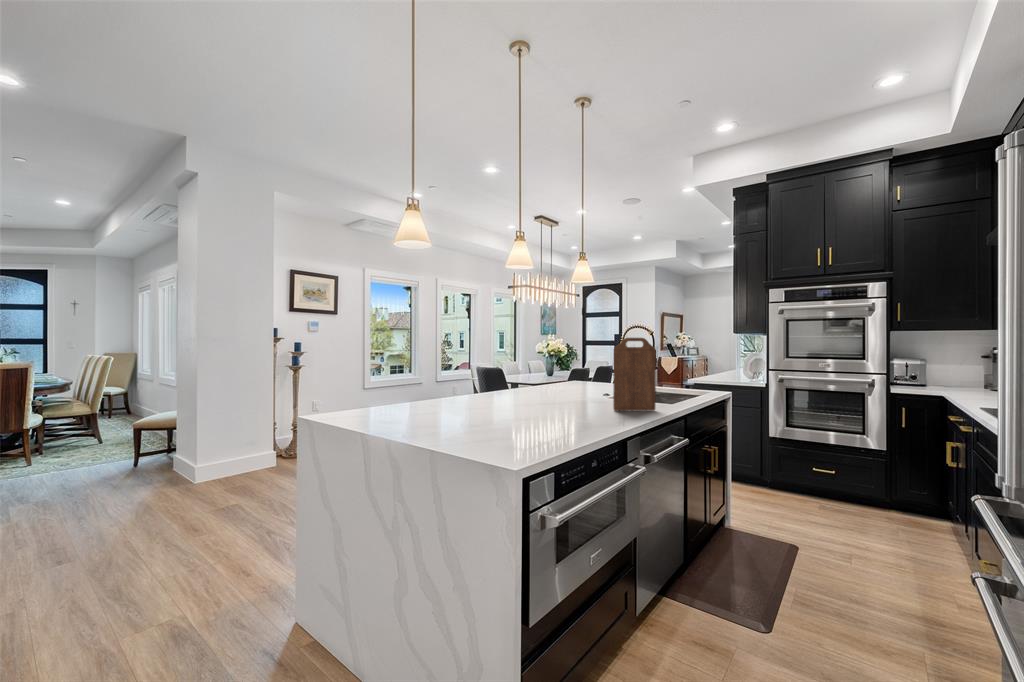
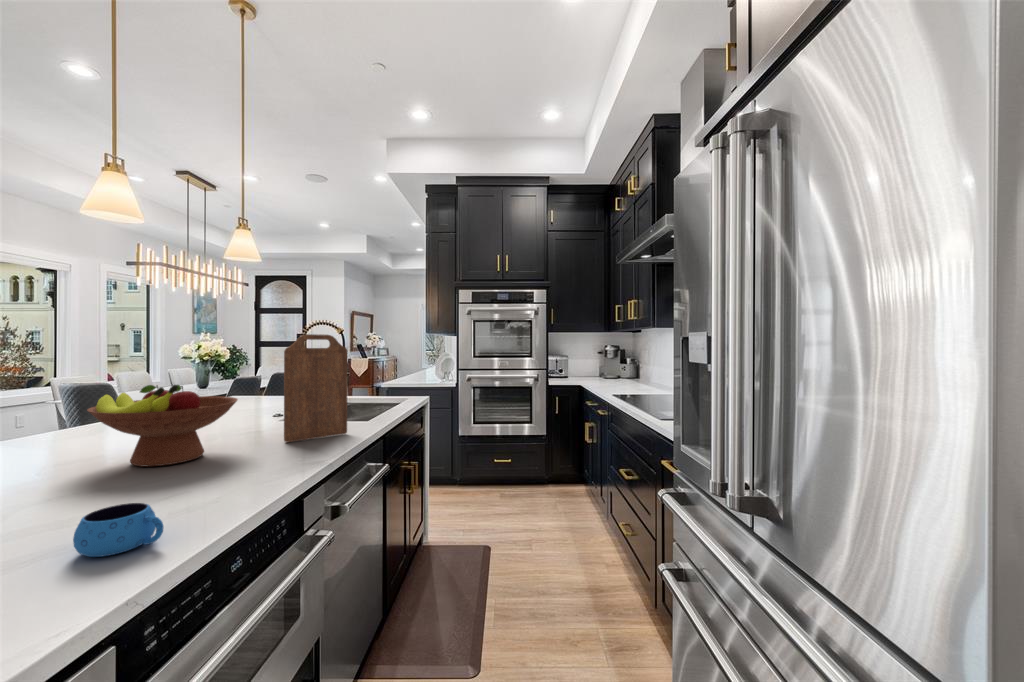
fruit bowl: none [520,367,588,413] -> present [87,385,238,467]
mug: none [535,420,567,440] -> present [73,503,164,557]

